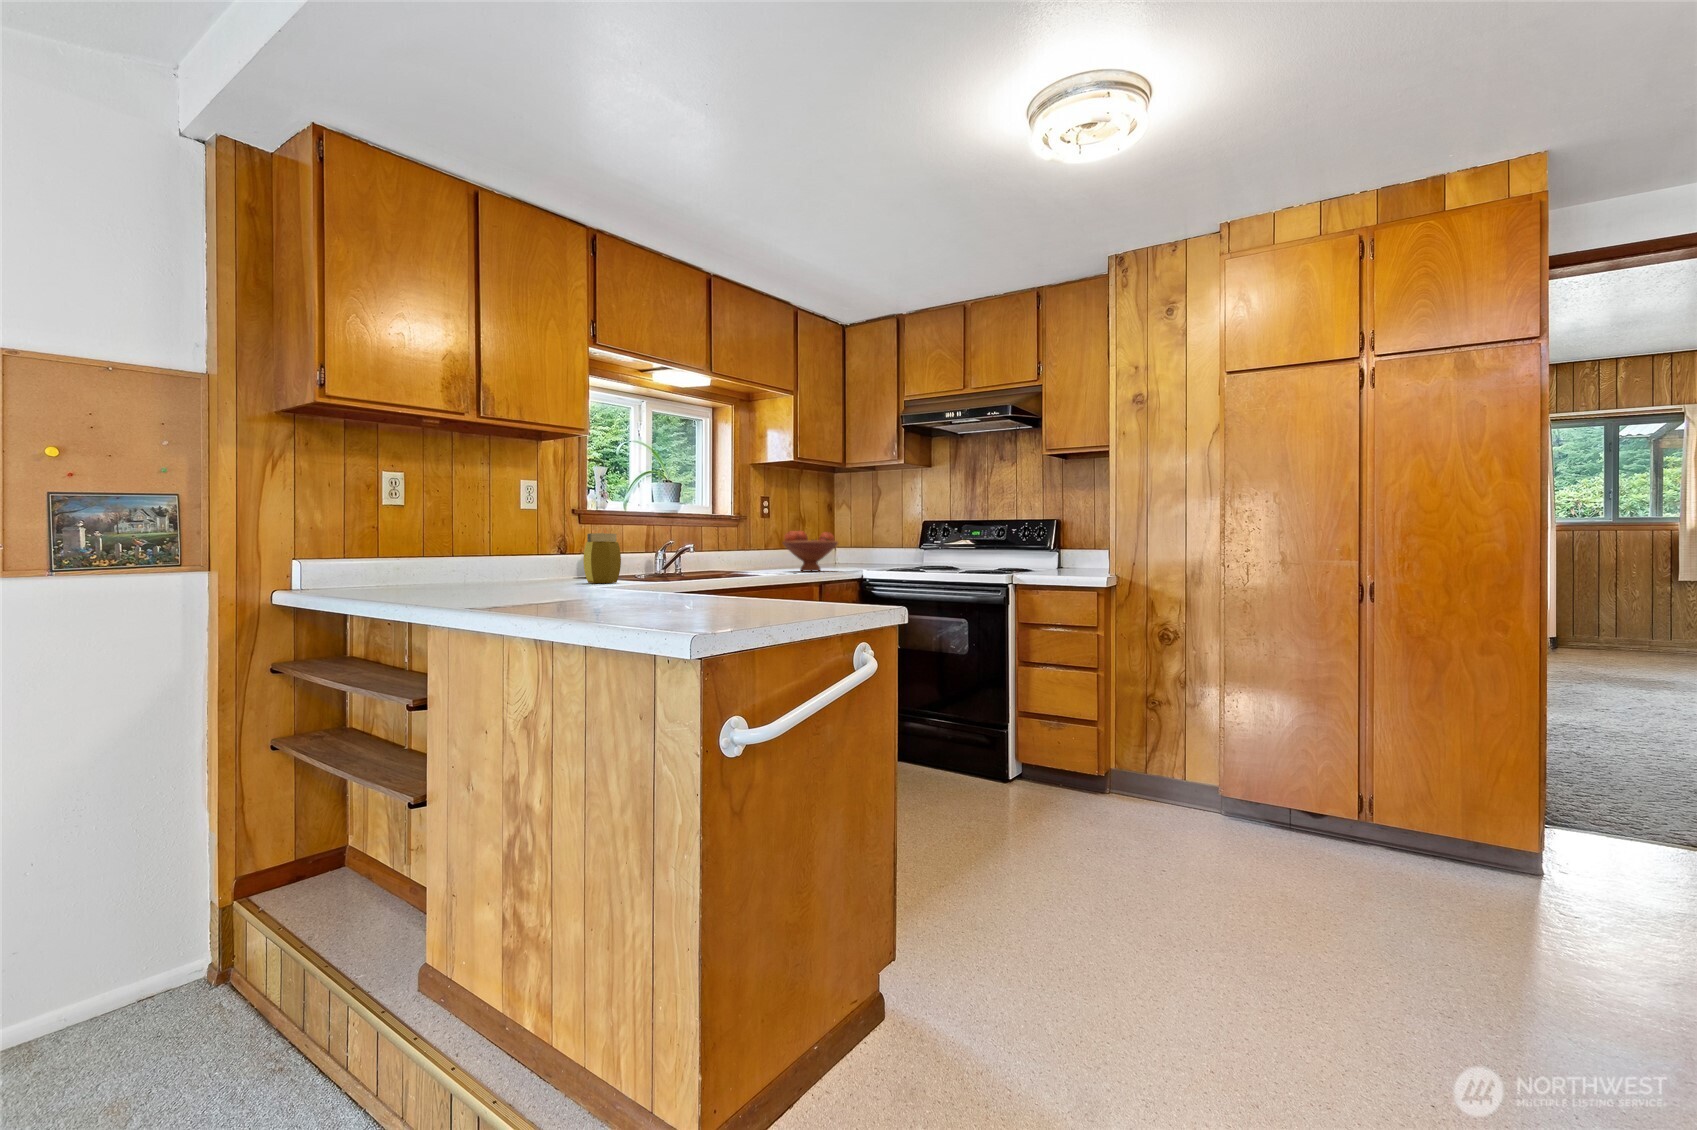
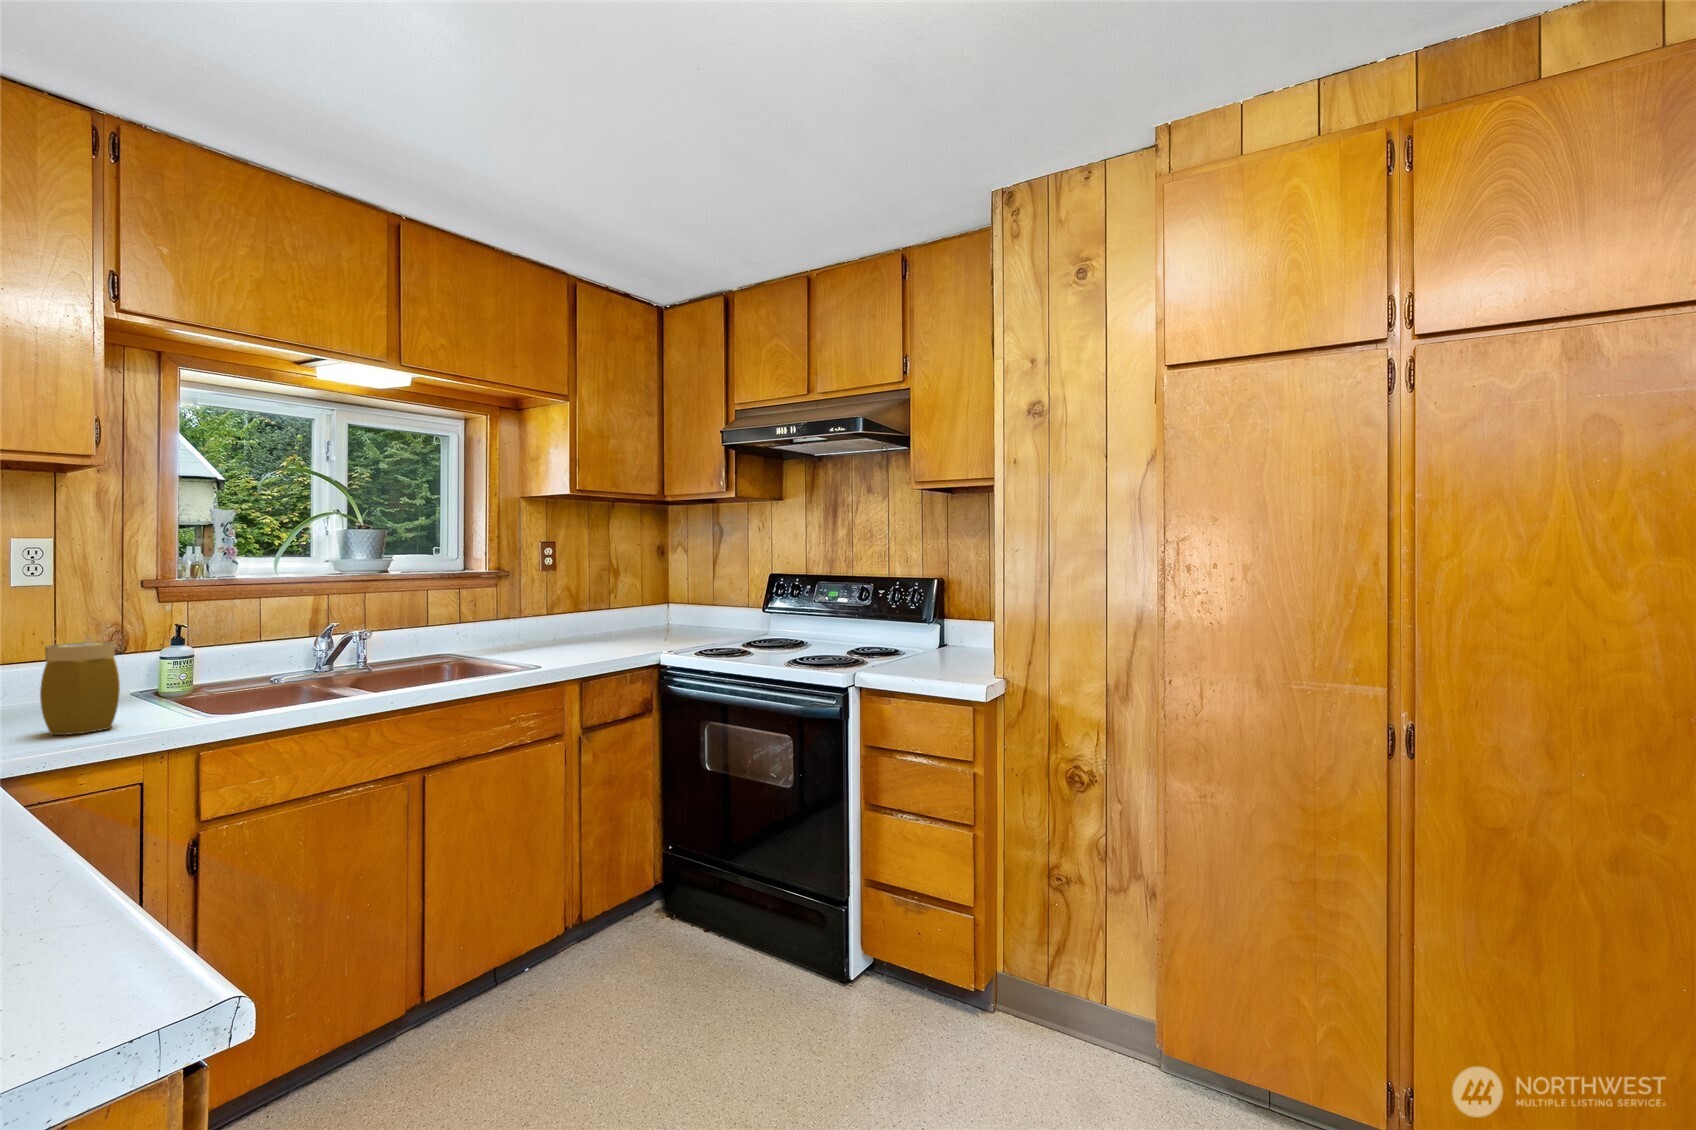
fruit bowl: present [783,531,838,572] -> none [564,589,645,648]

